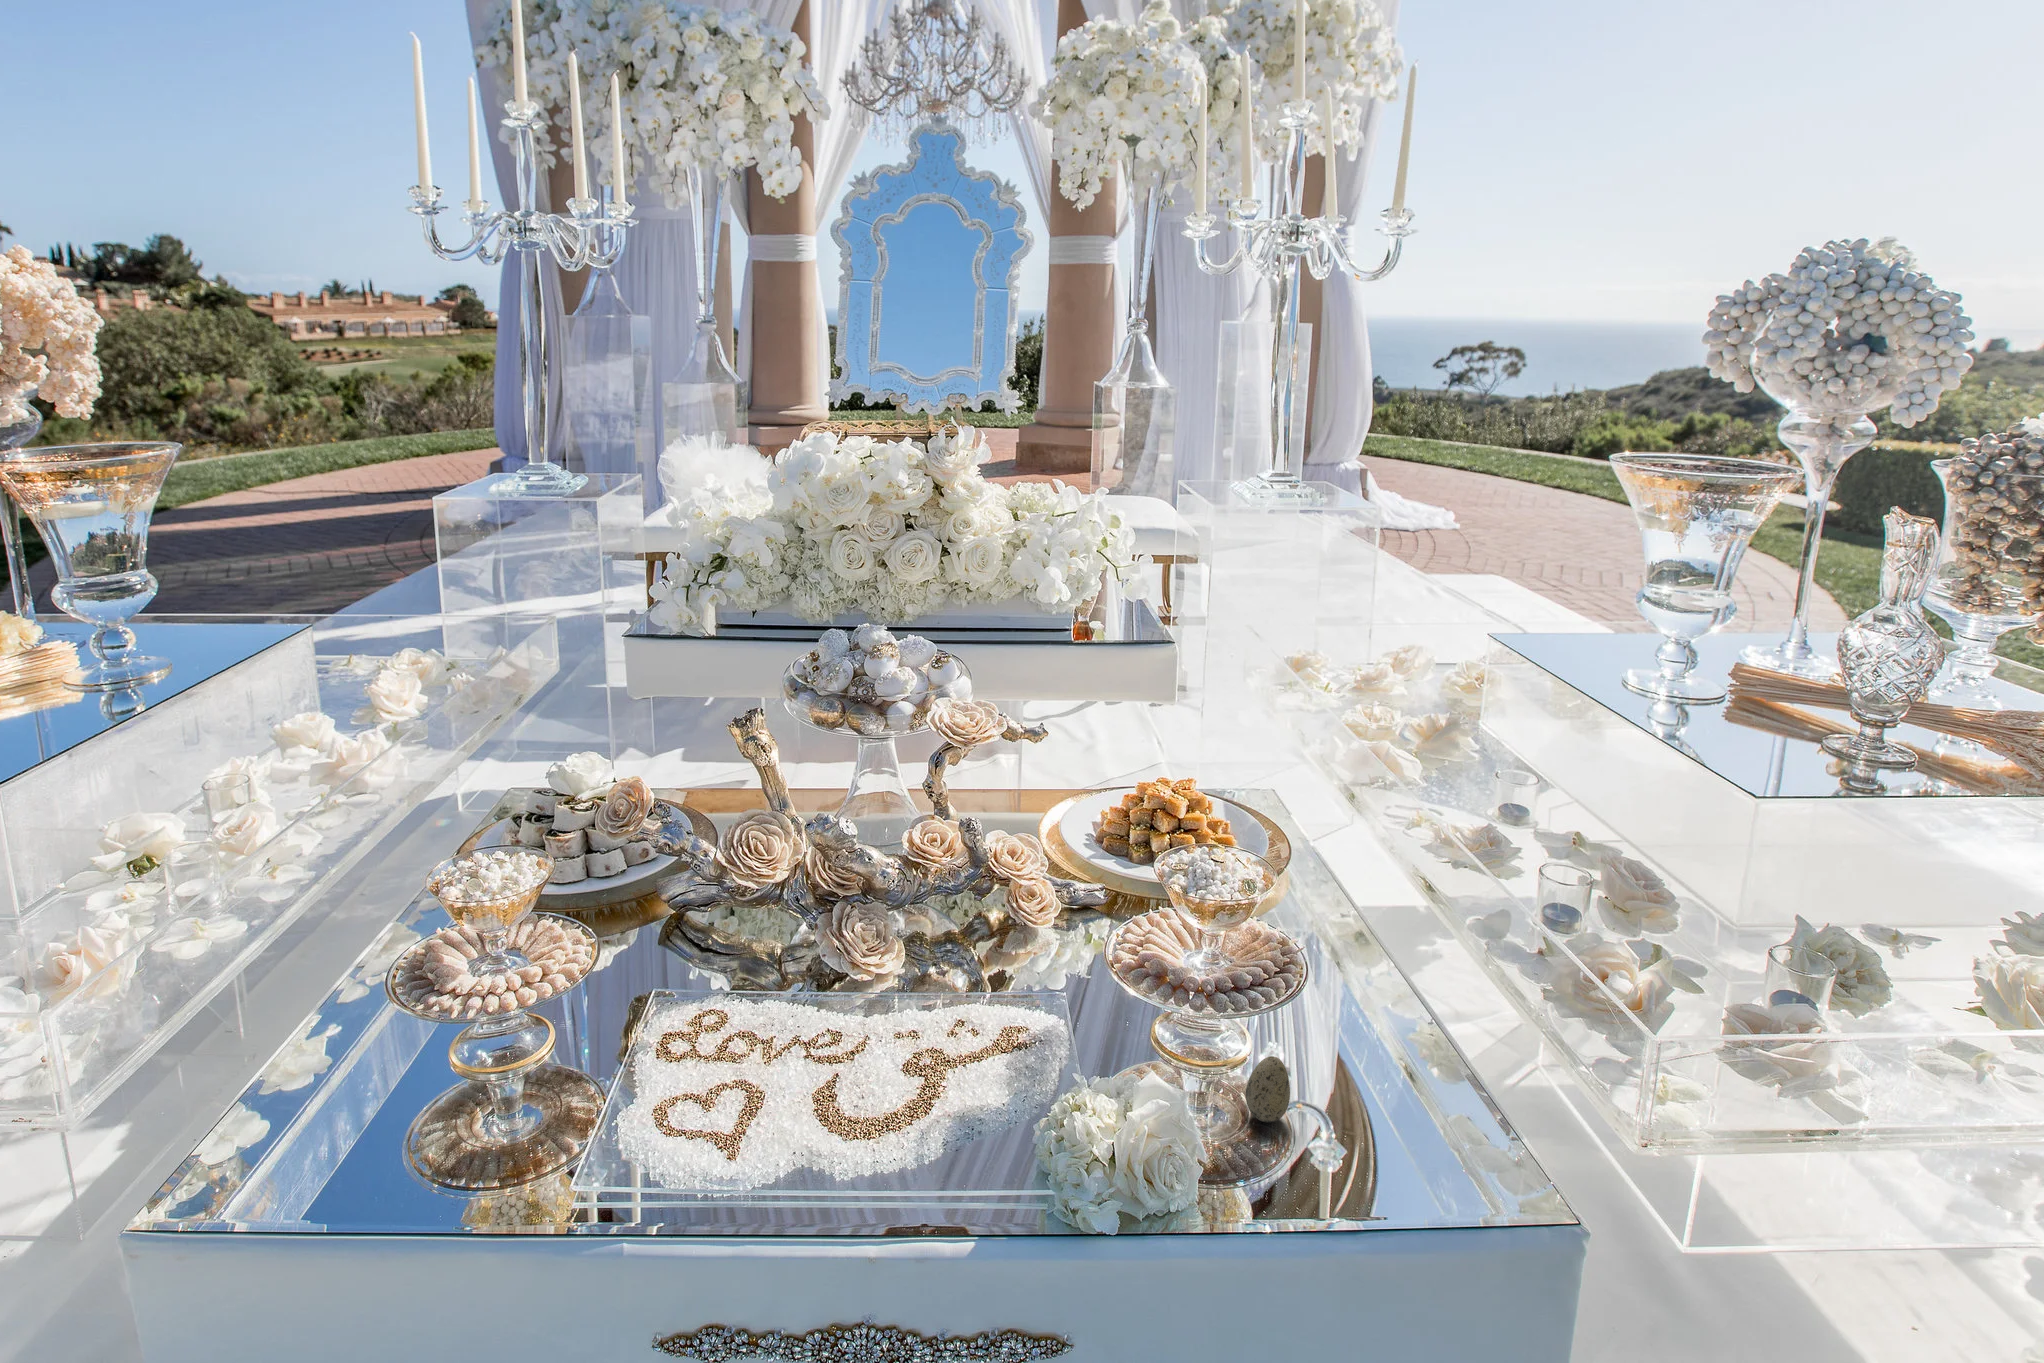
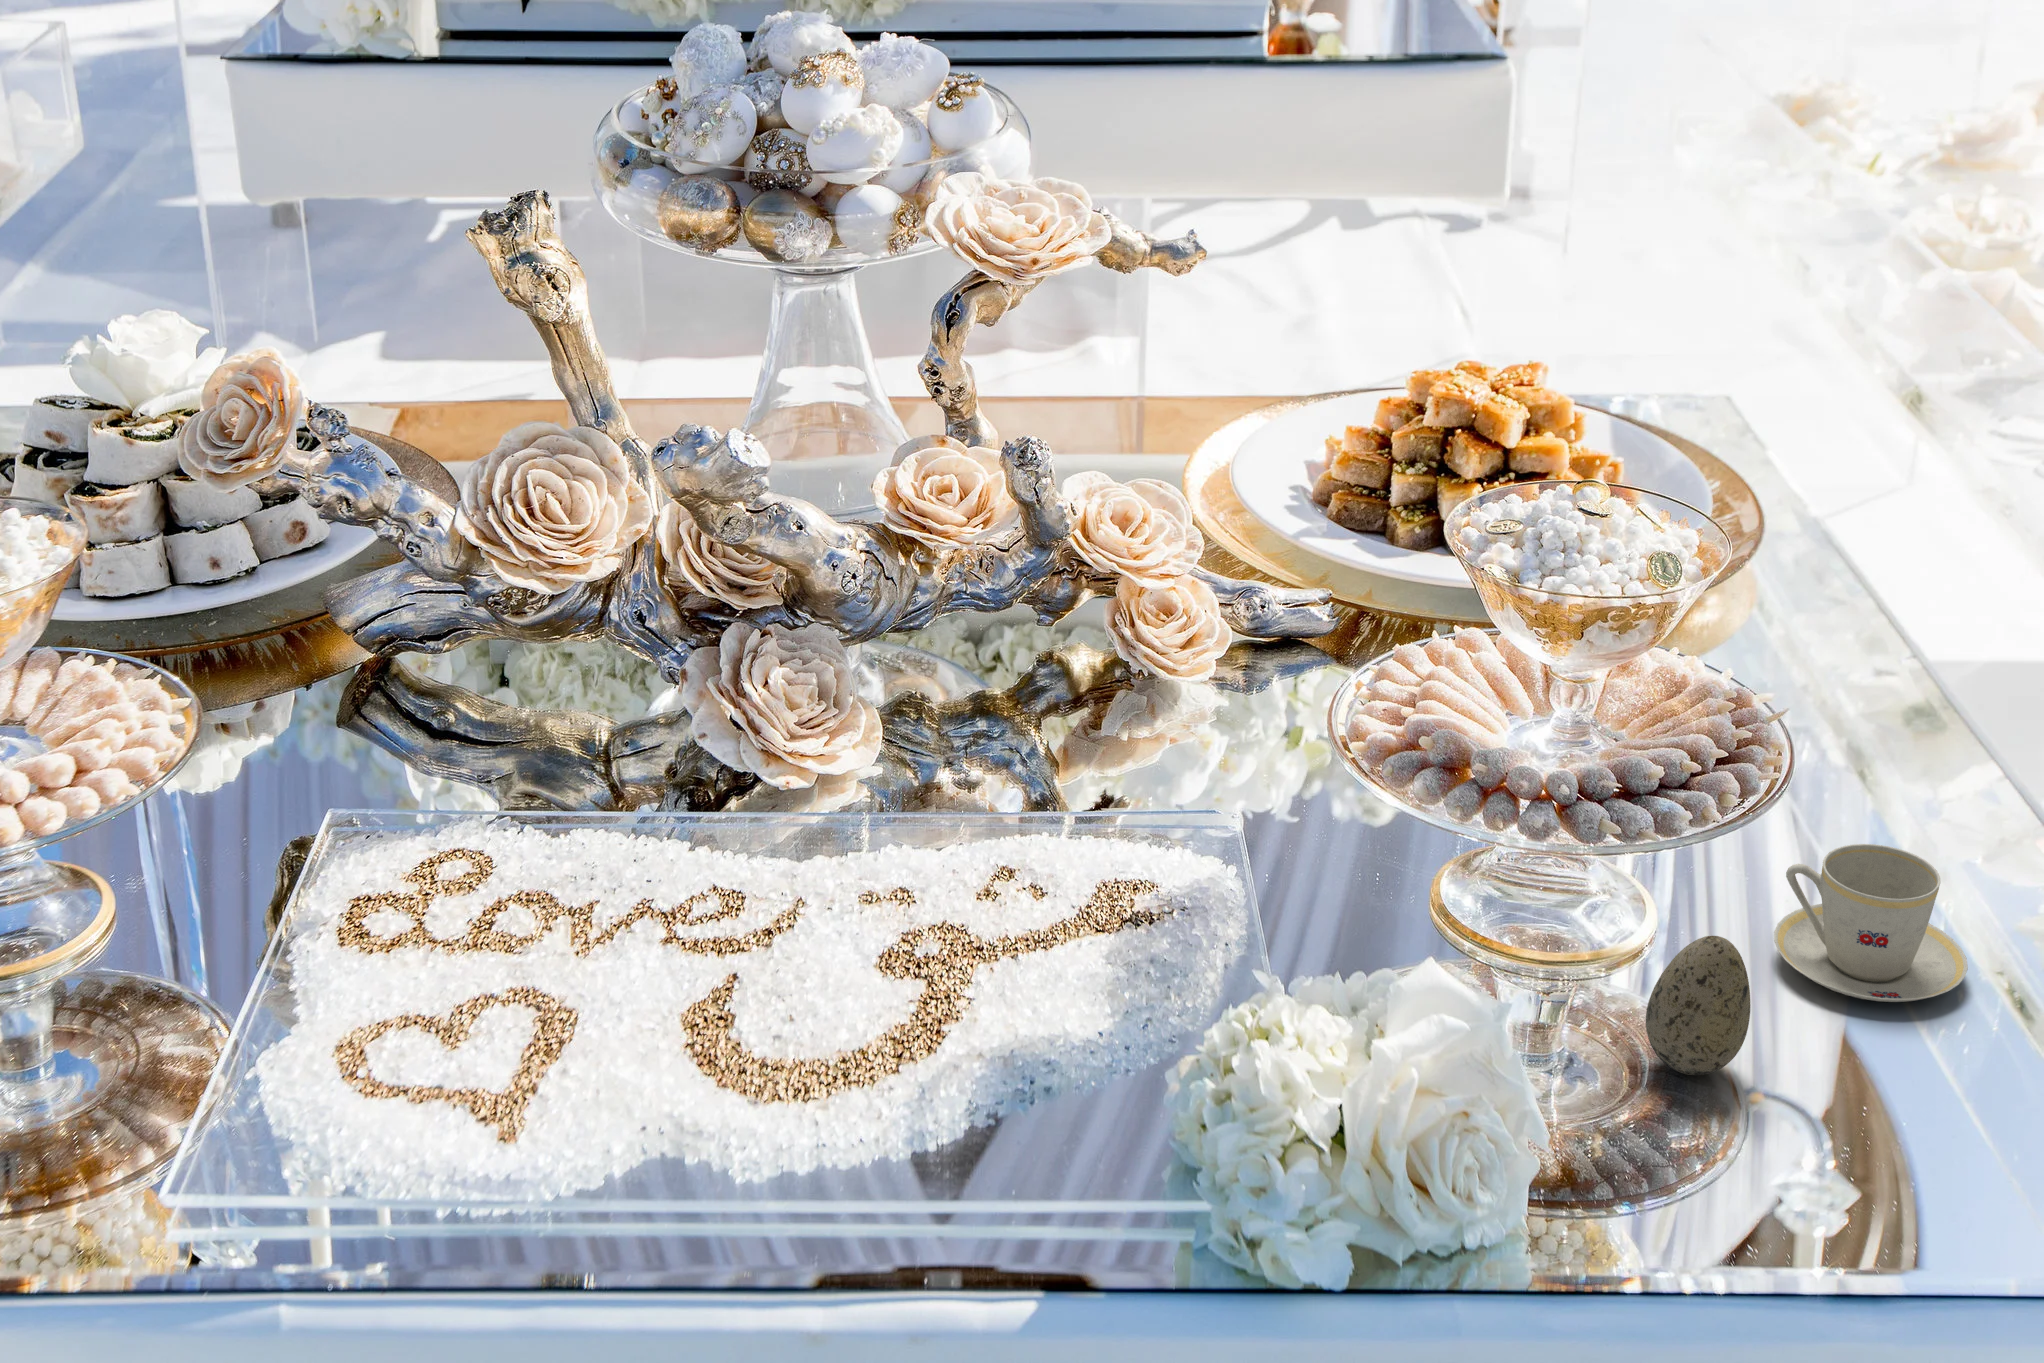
teacup: none [1299,1010,1382,1086] -> present [1774,844,1968,1002]

